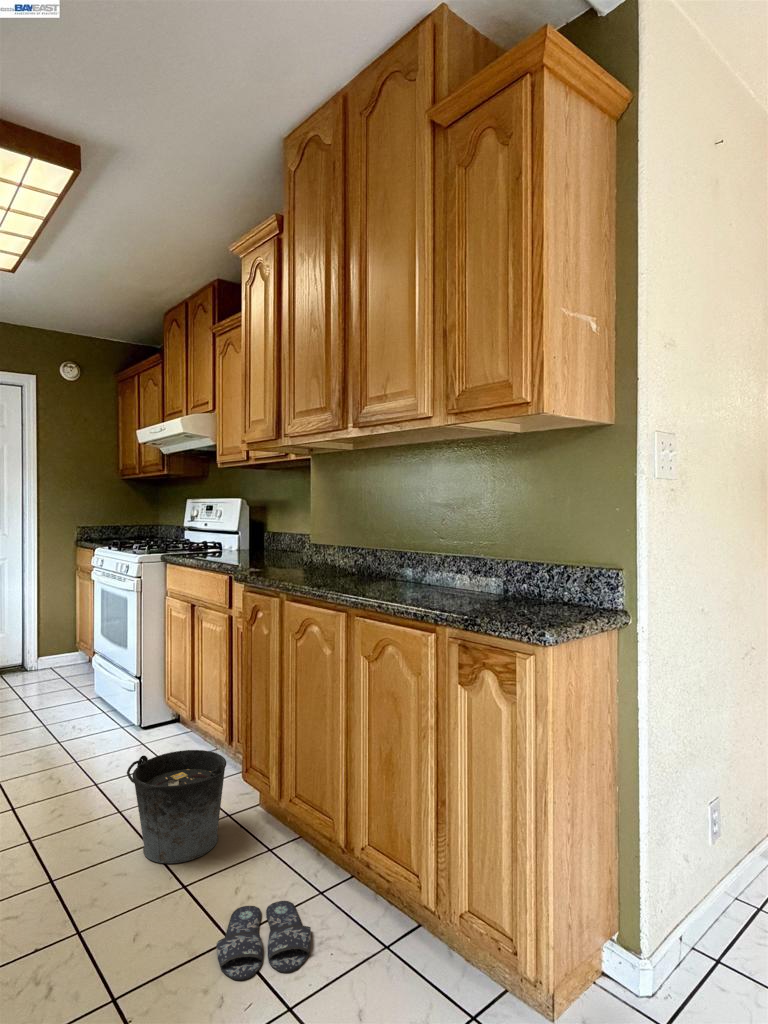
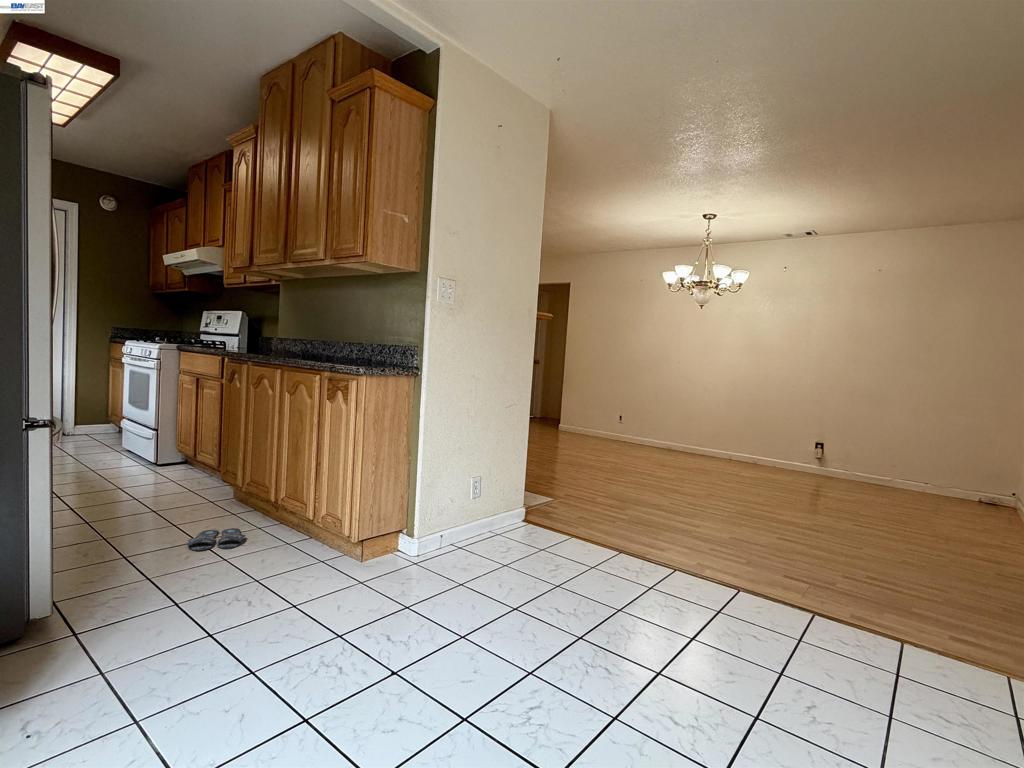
bucket: present [127,750,226,863] -> none [139,458,208,517]

